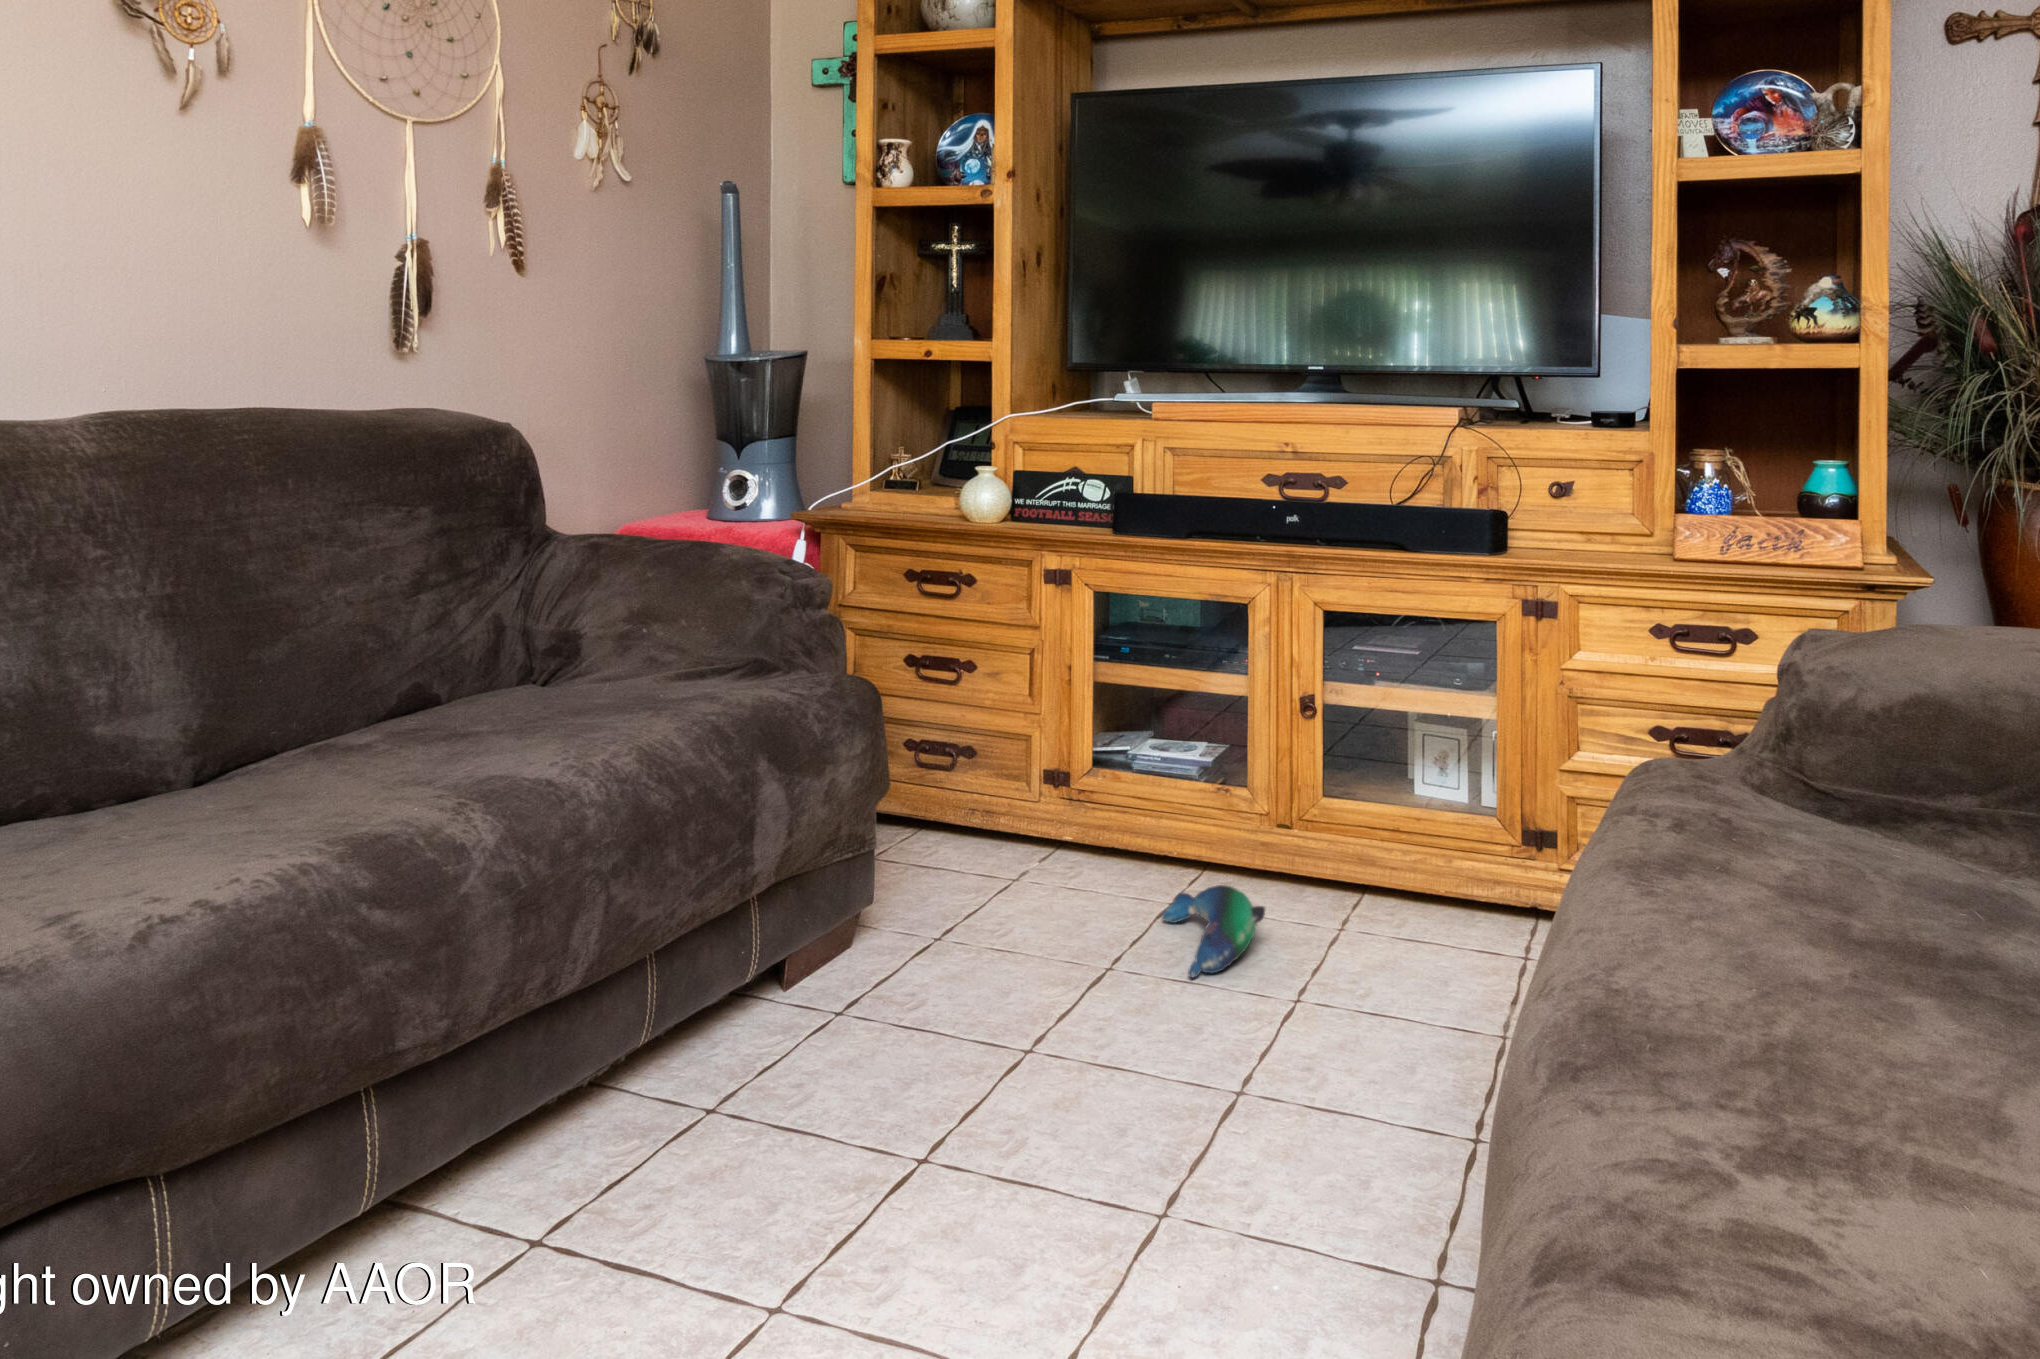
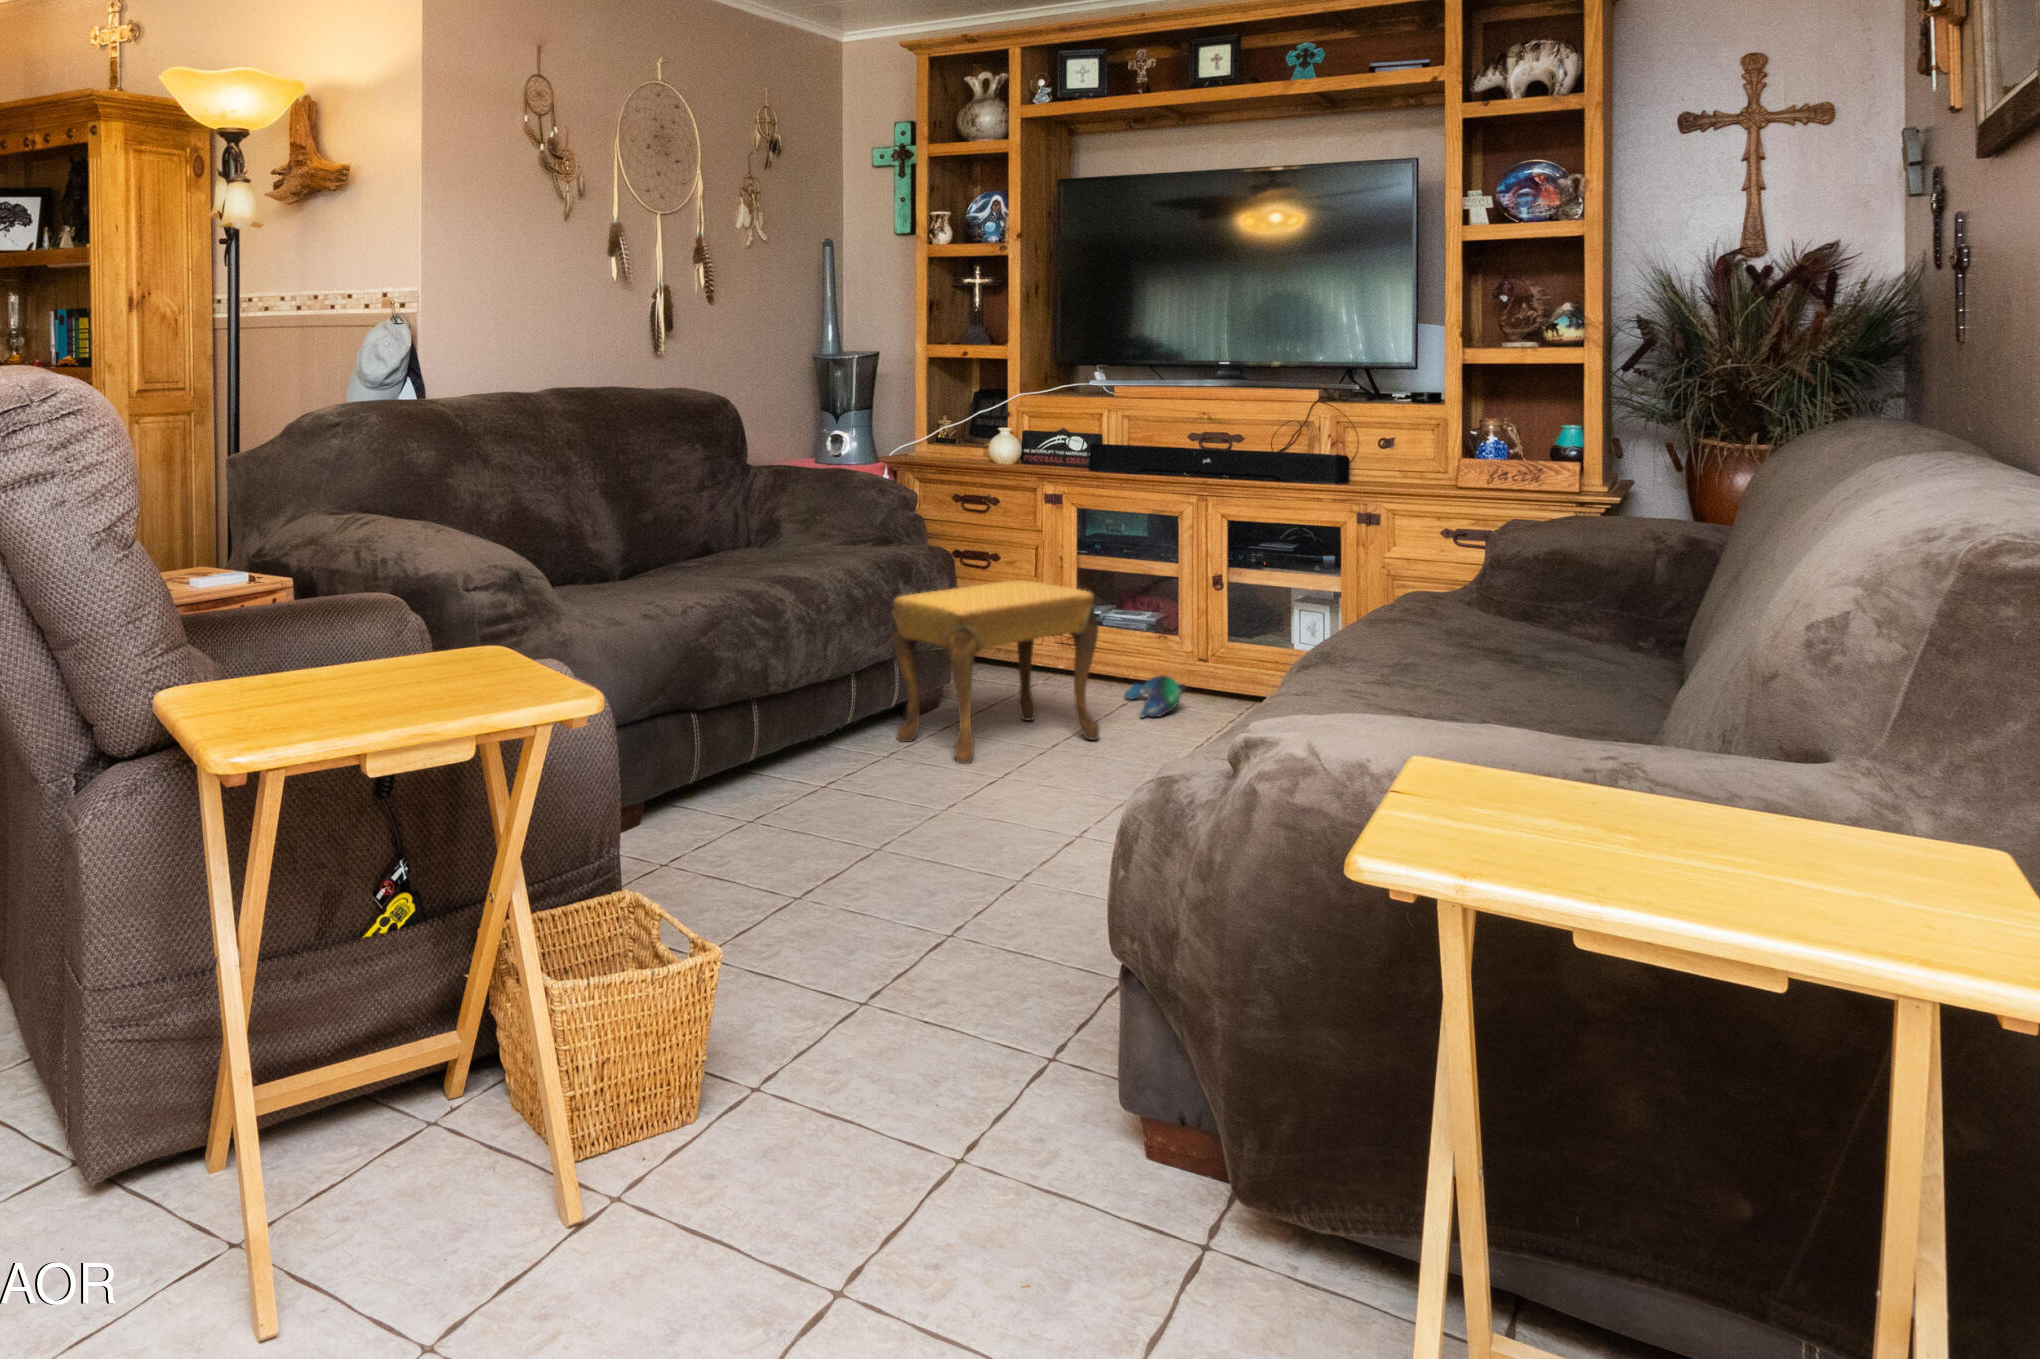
footstool: none [720,752,1118,1179] -> present [891,580,1100,764]

